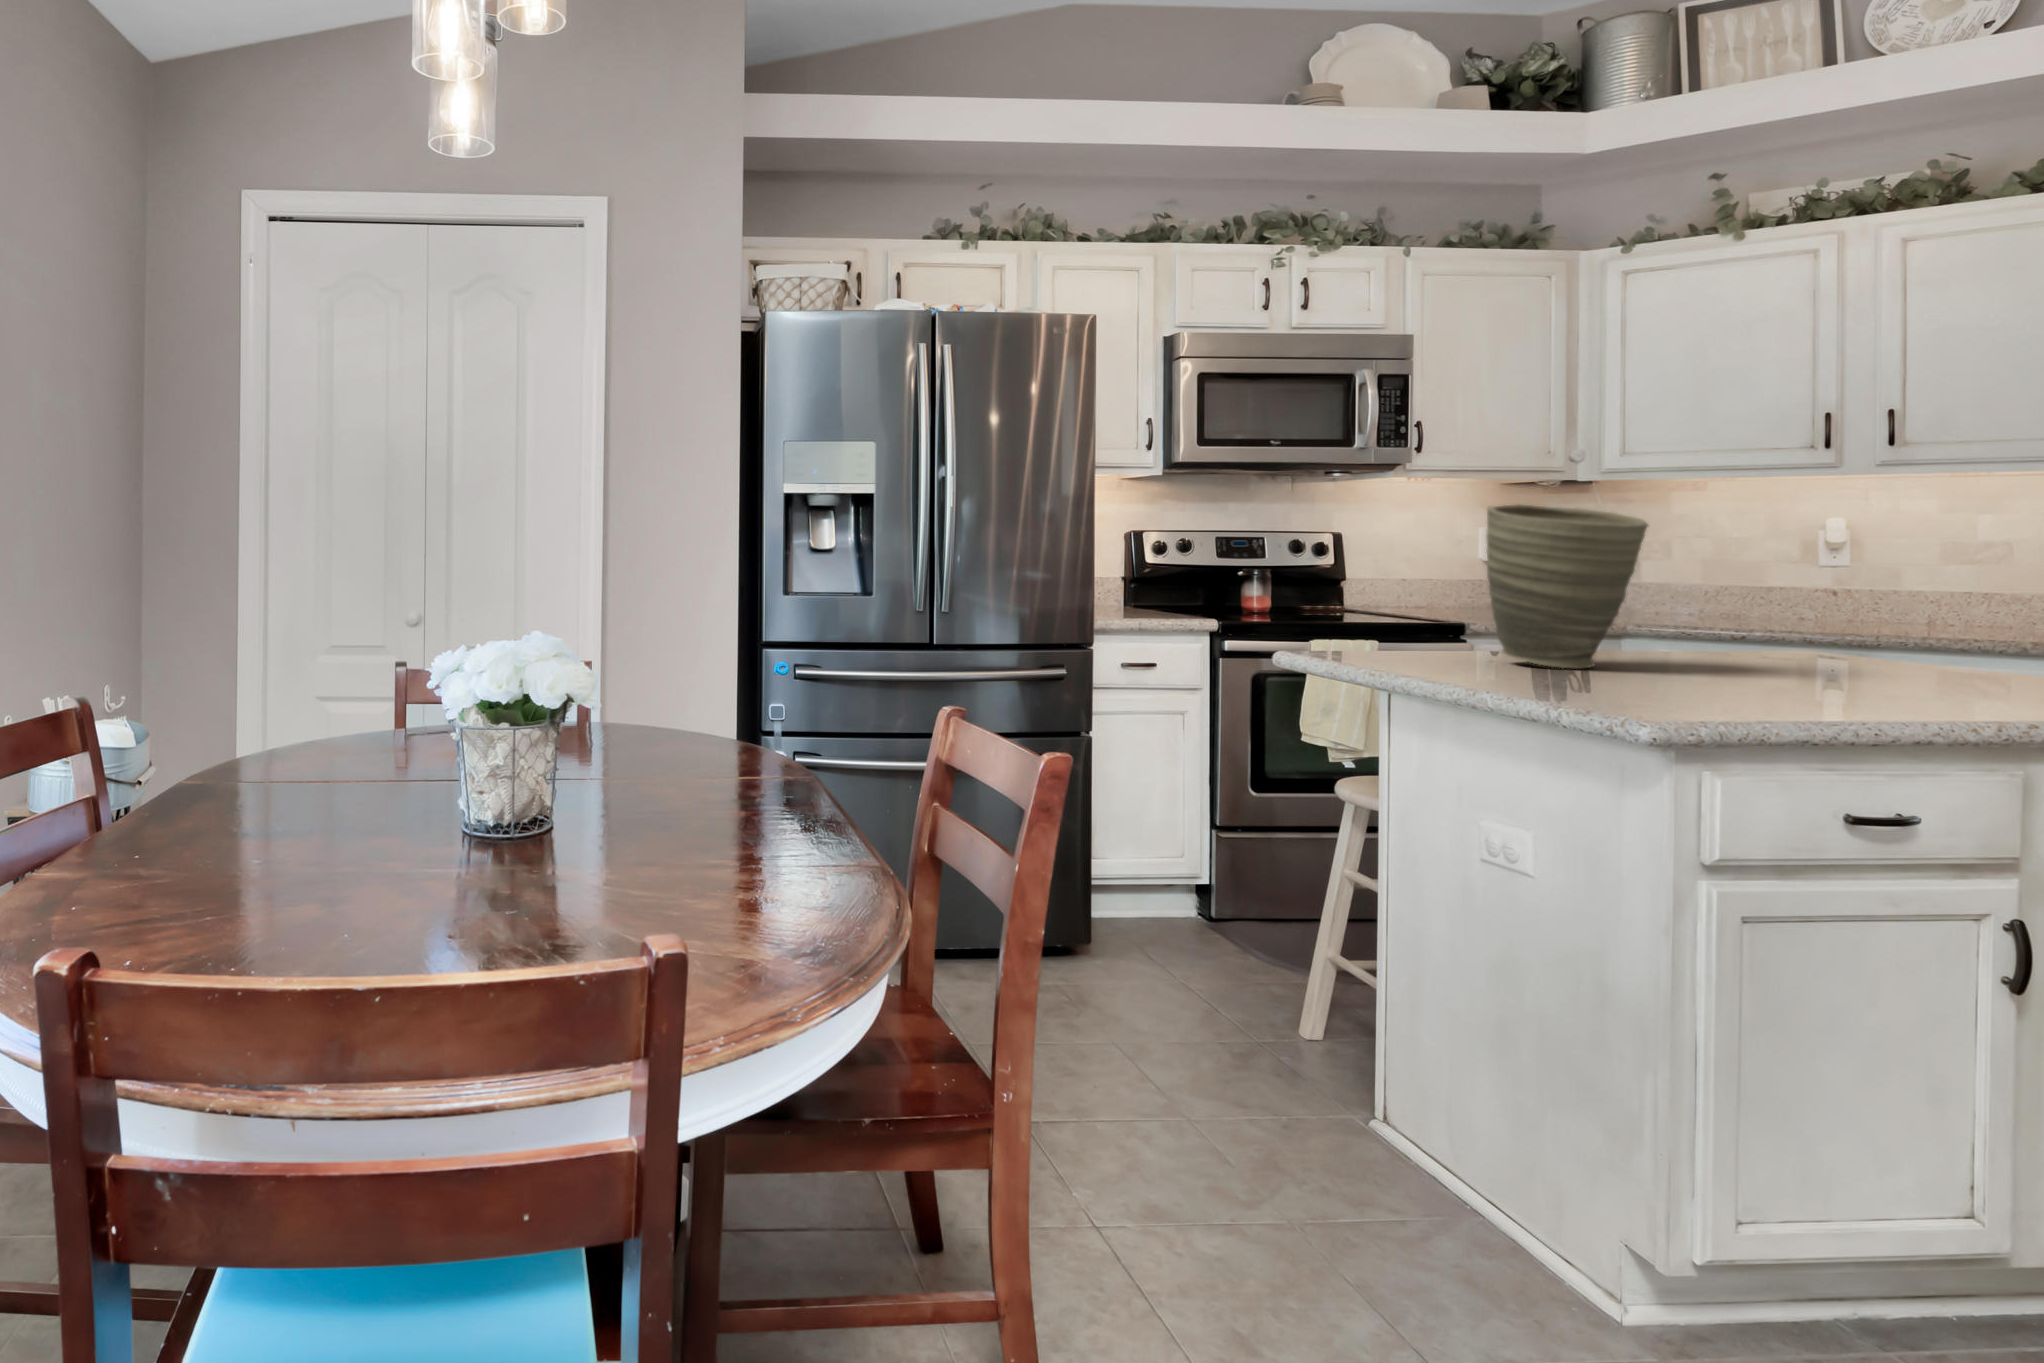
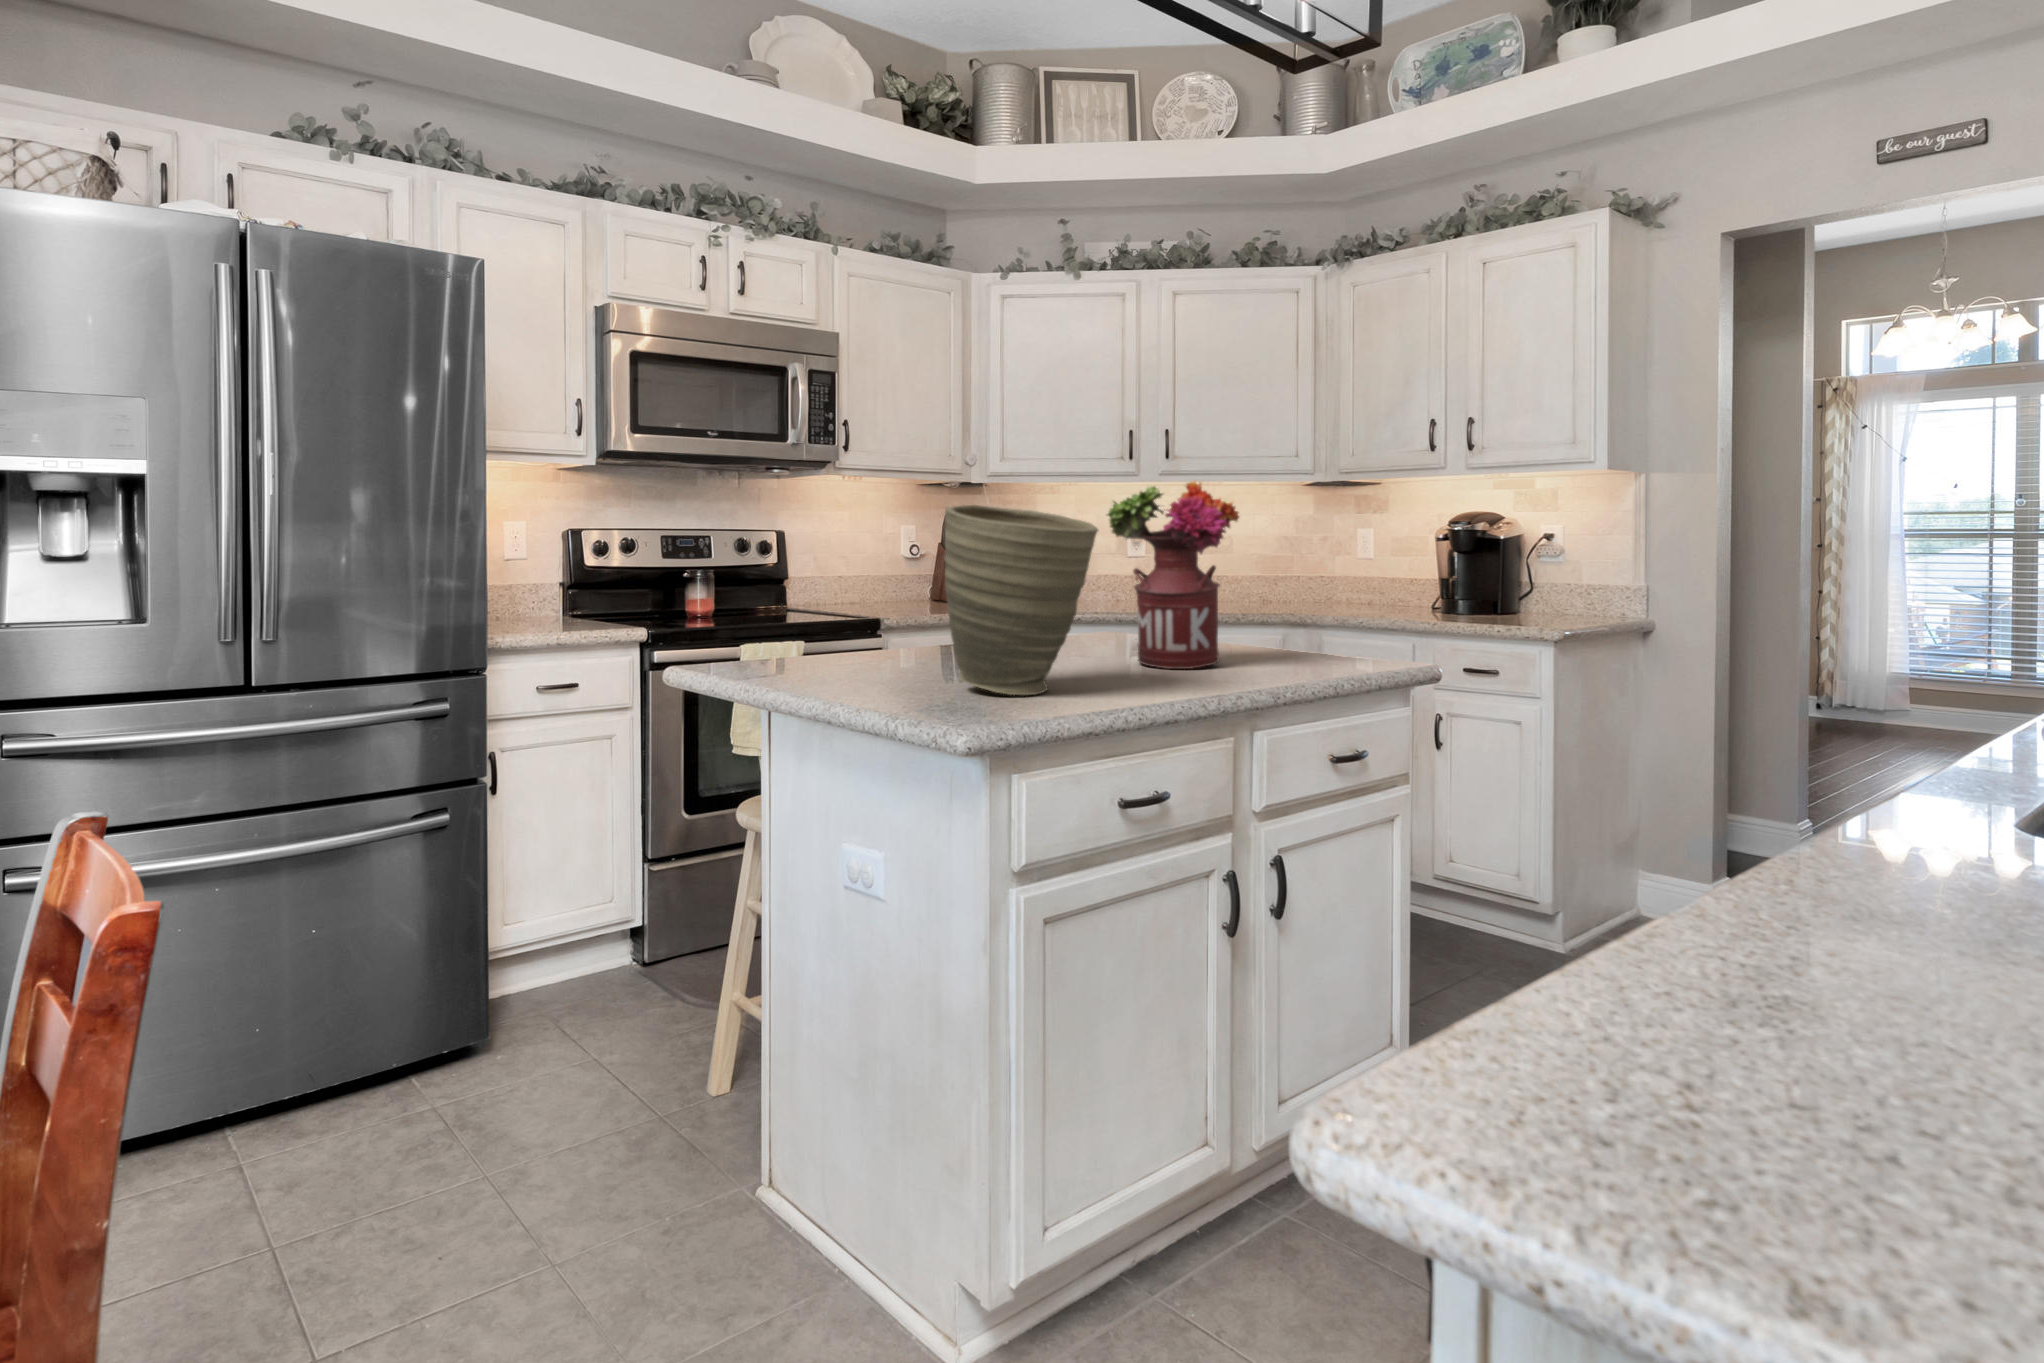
flower arrangement: none [1686,477,1860,665] -> present [1106,481,1239,669]

